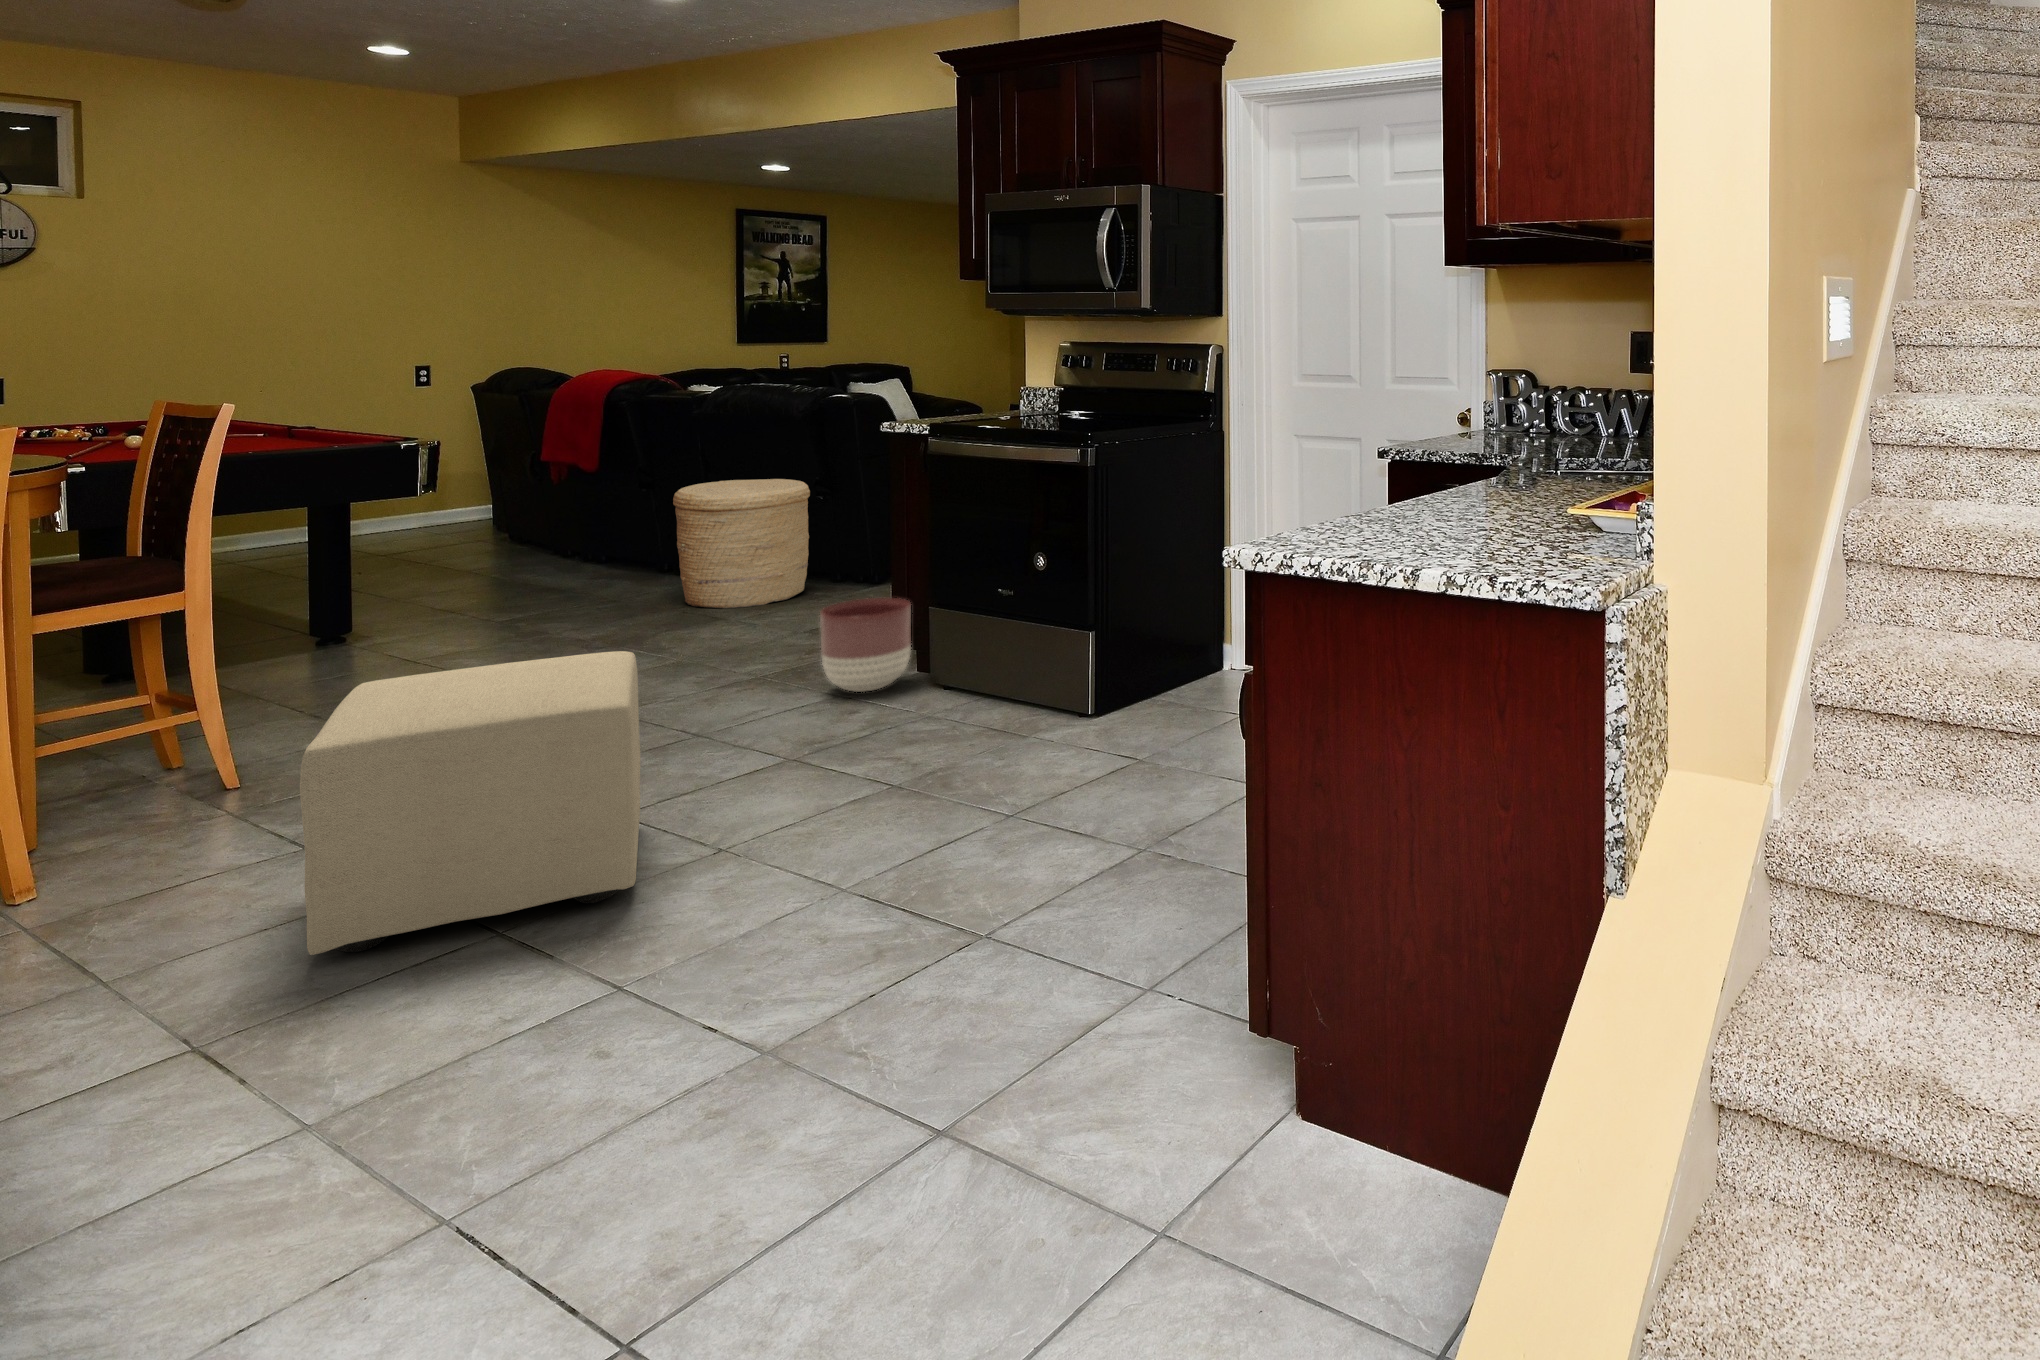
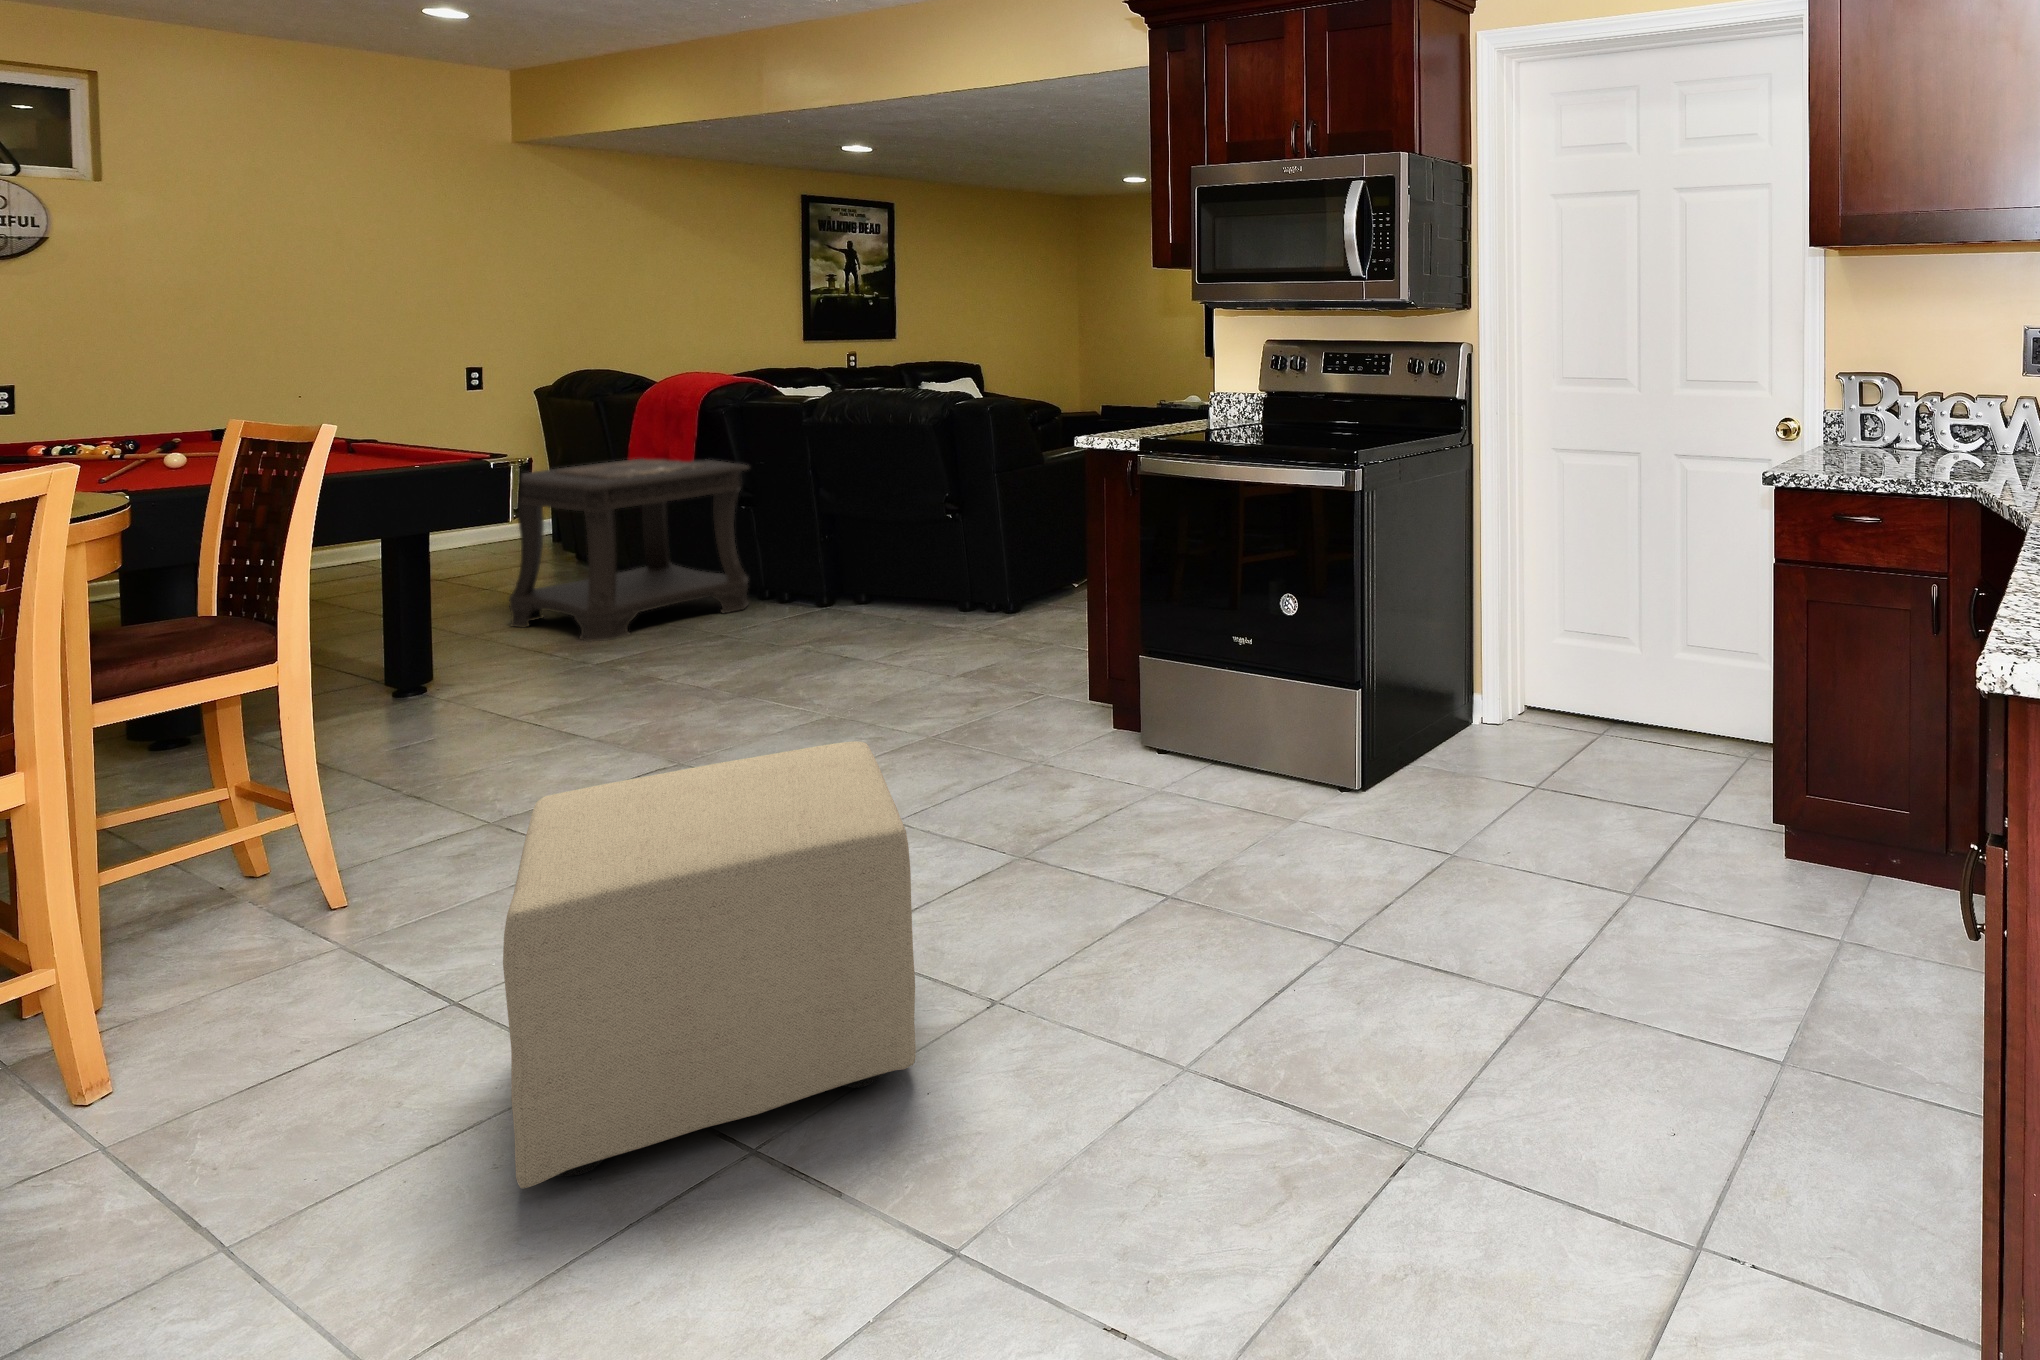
side table: none [428,443,650,603] -> present [509,459,749,641]
basket: present [673,479,810,608] -> none [790,496,939,647]
planter: present [820,598,911,692] -> none [1013,644,1114,757]

